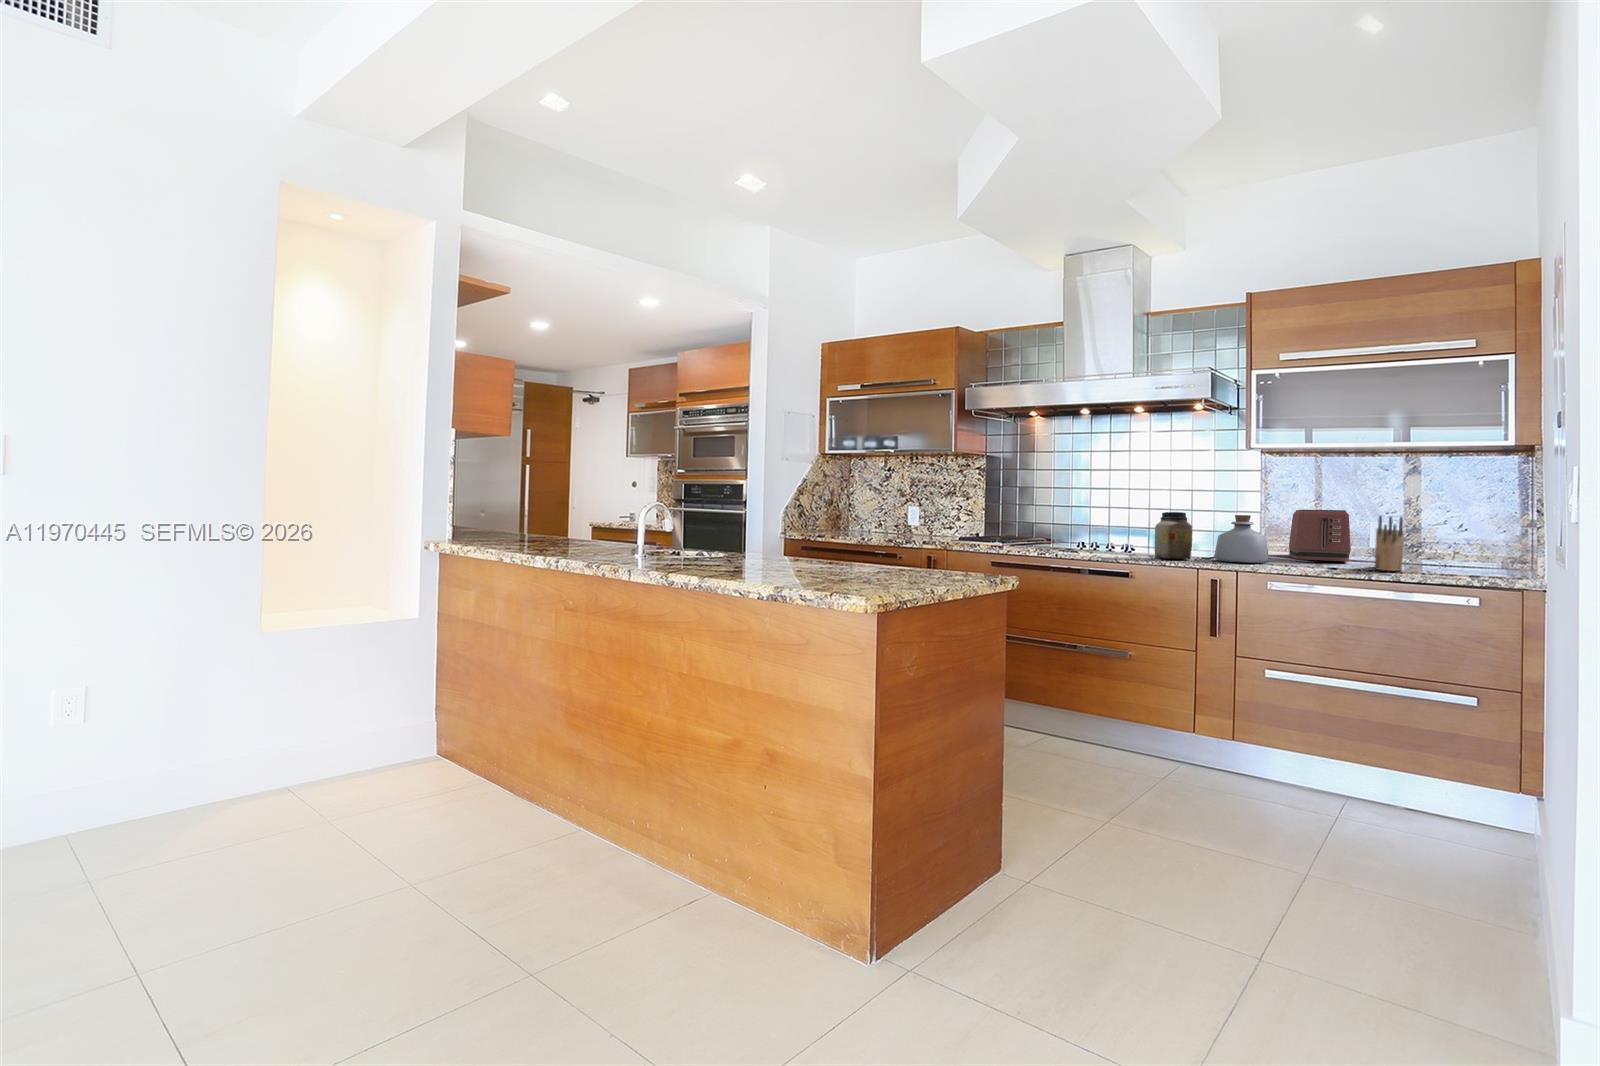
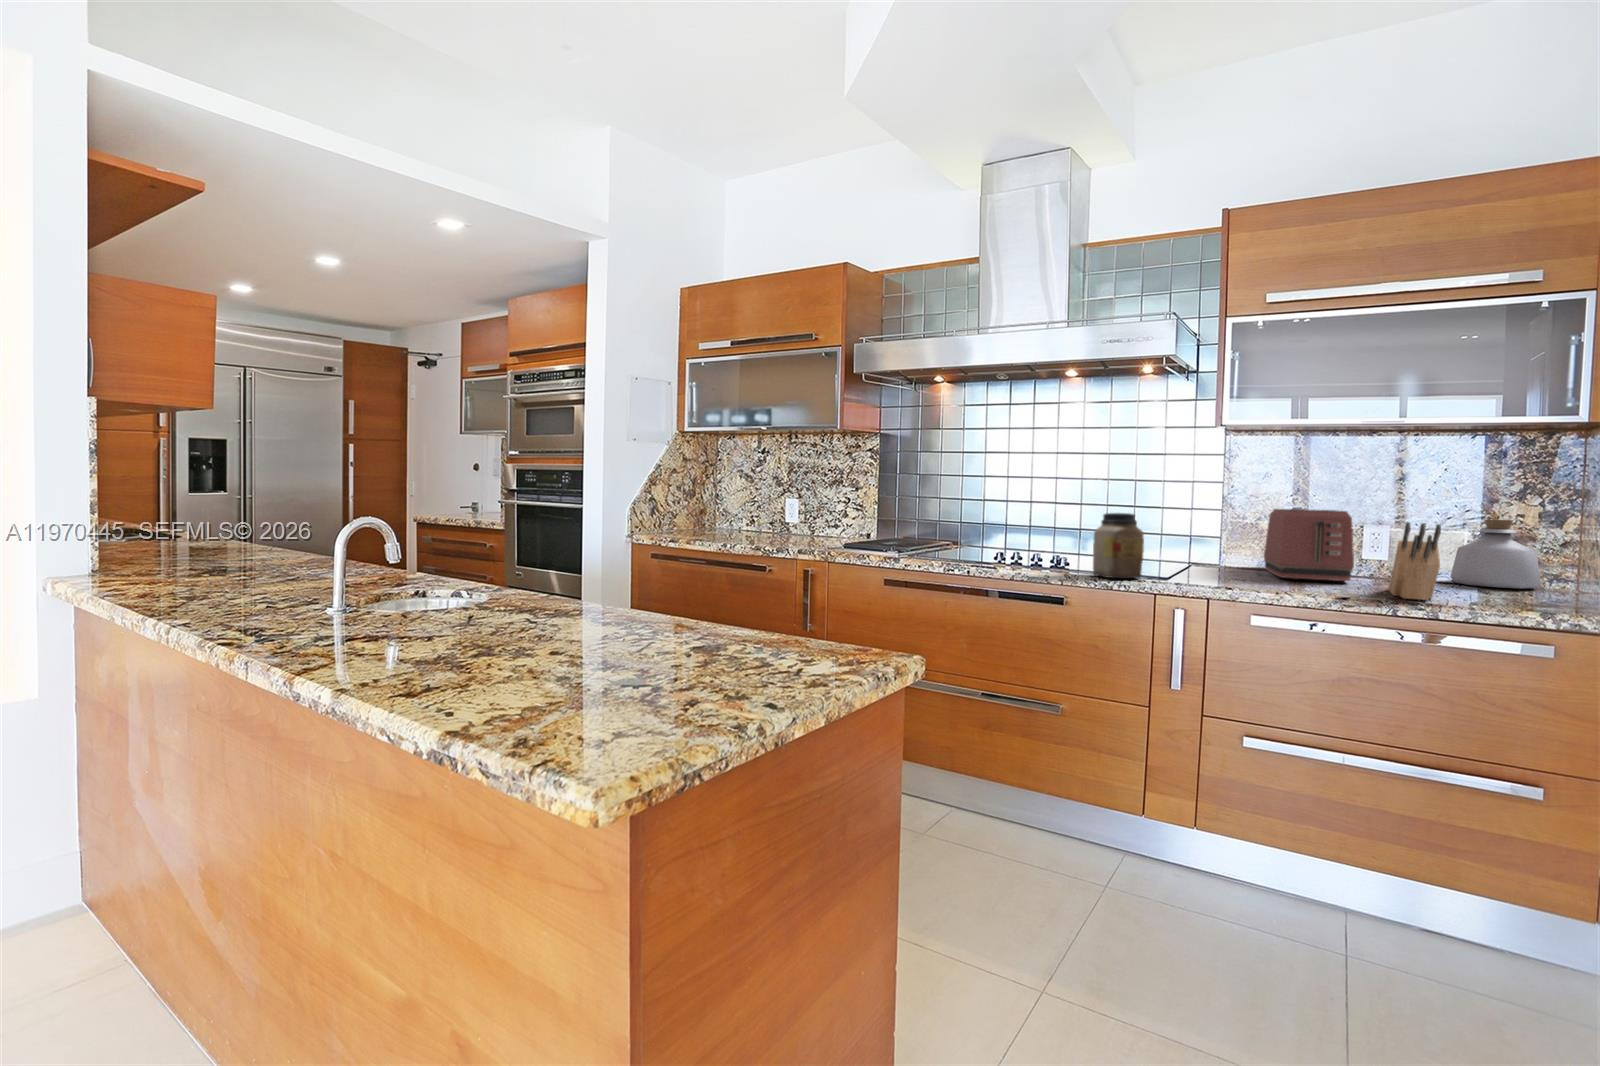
bottle: present [1214,515,1269,563] -> present [1450,519,1541,588]

